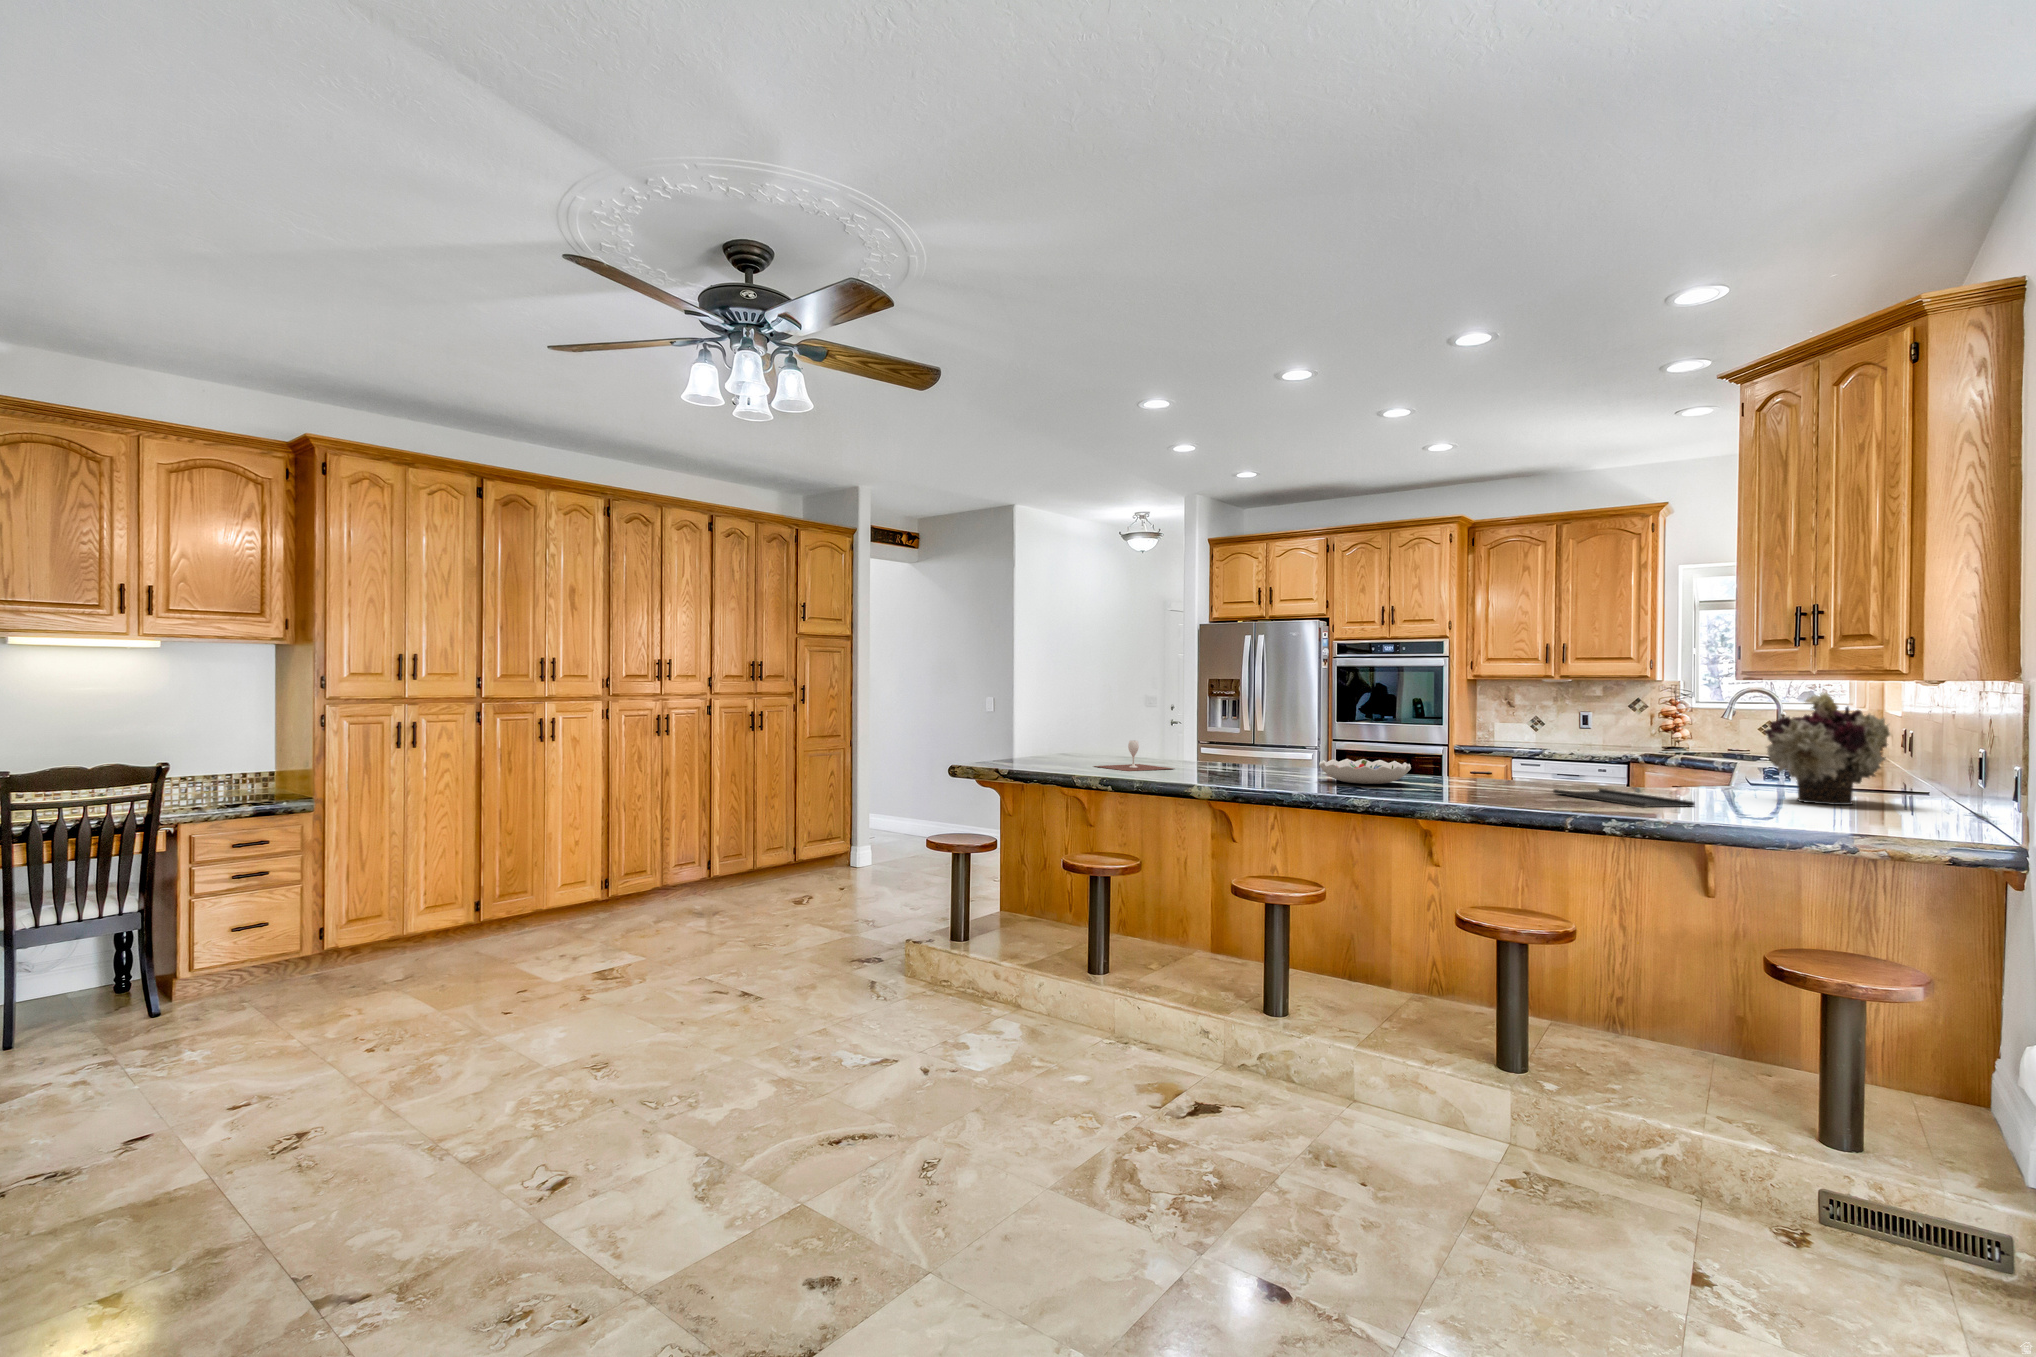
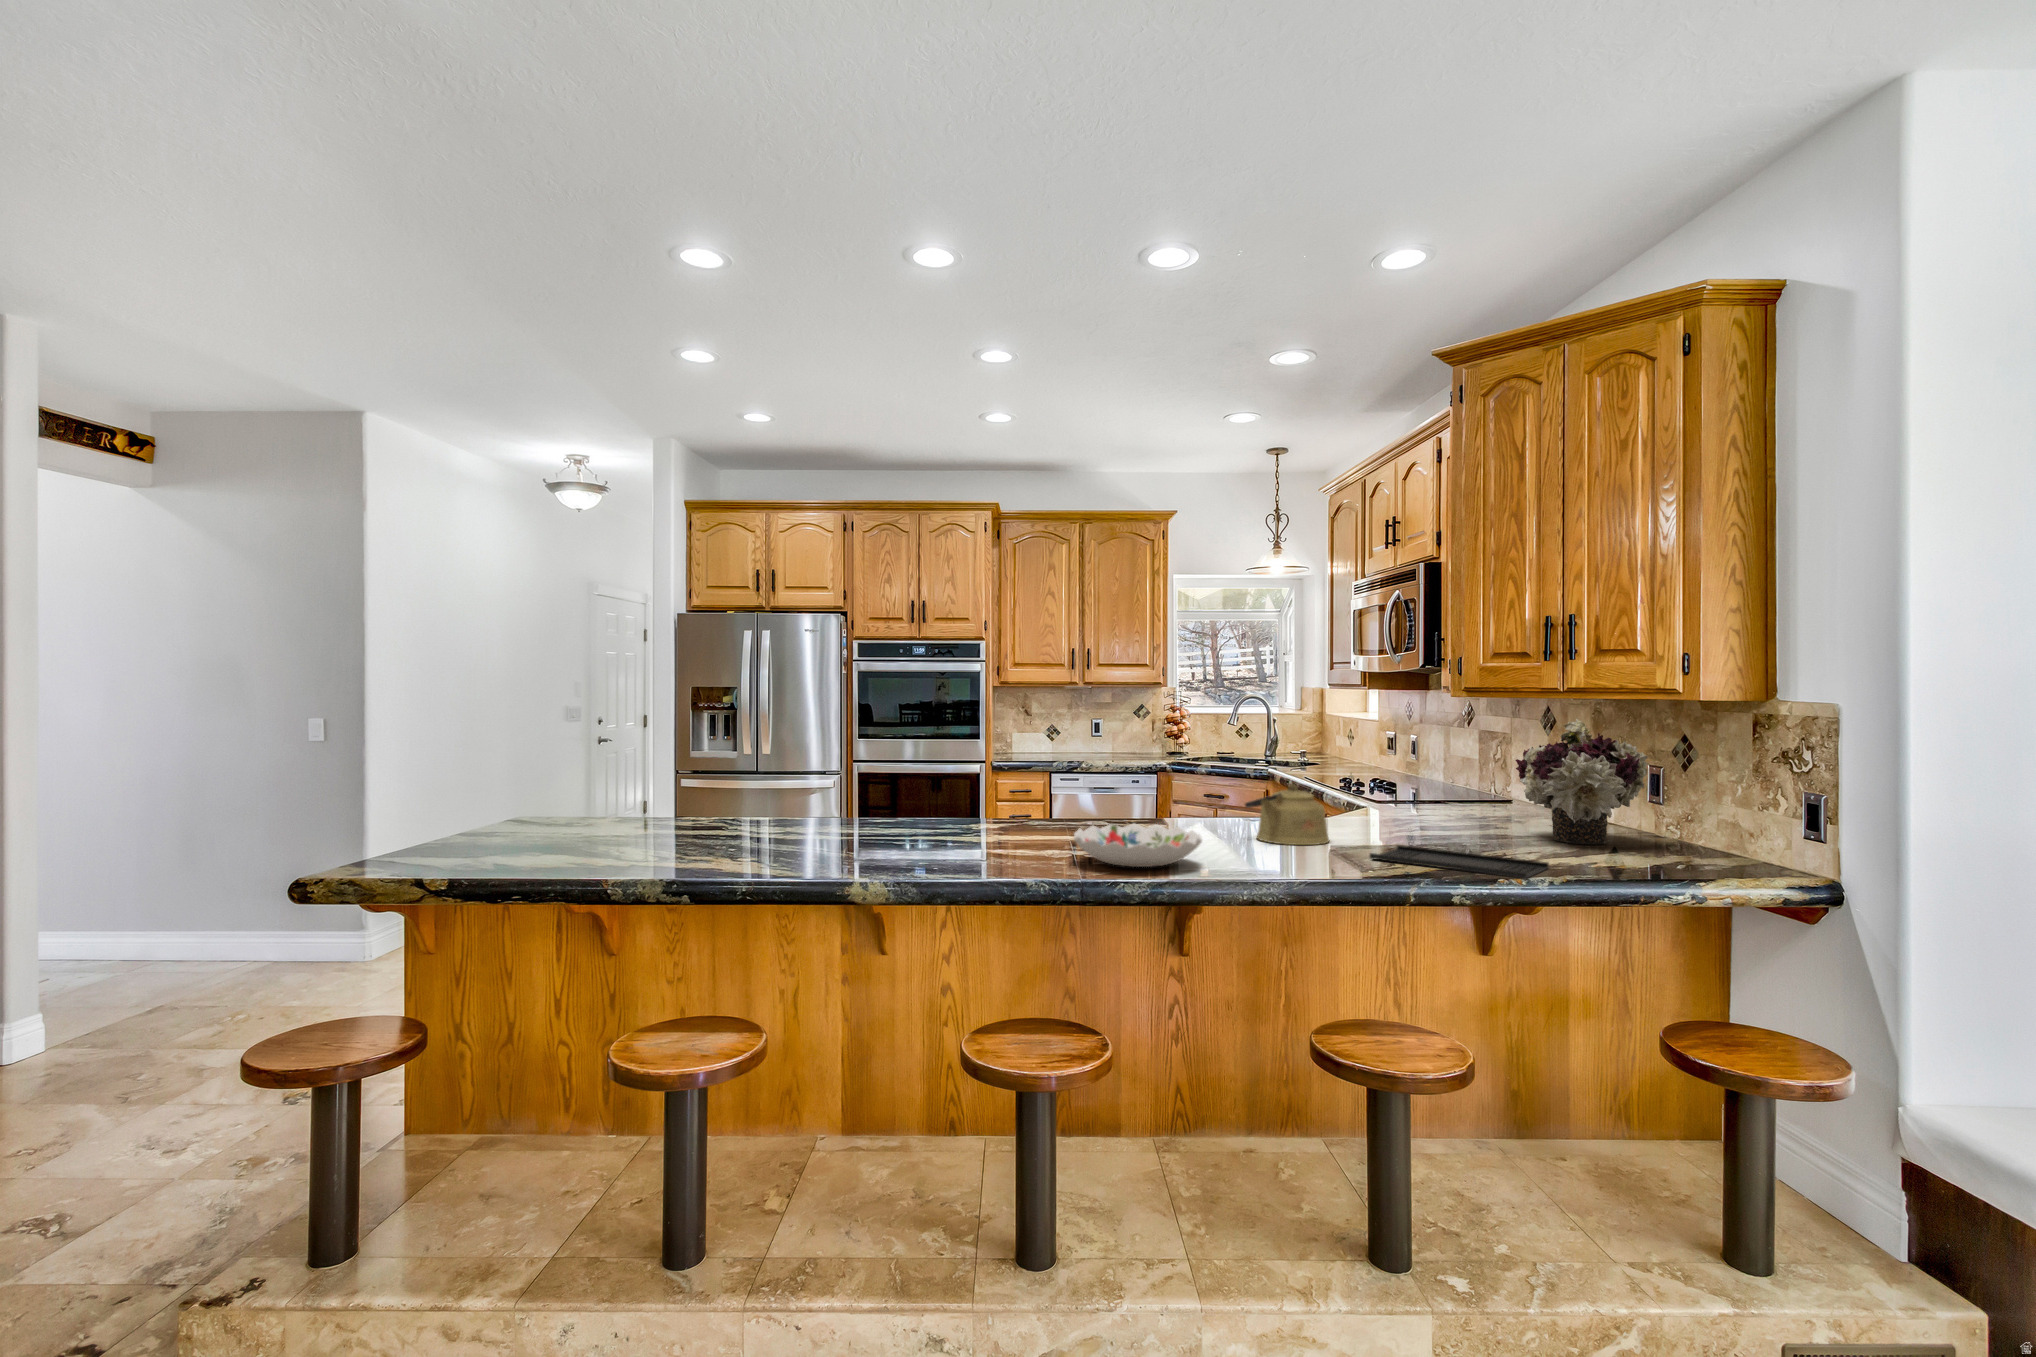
wine glass: present [1094,741,1173,771] -> none [671,814,815,873]
kettle: none [1498,741,1568,788] -> present [1245,784,1329,845]

